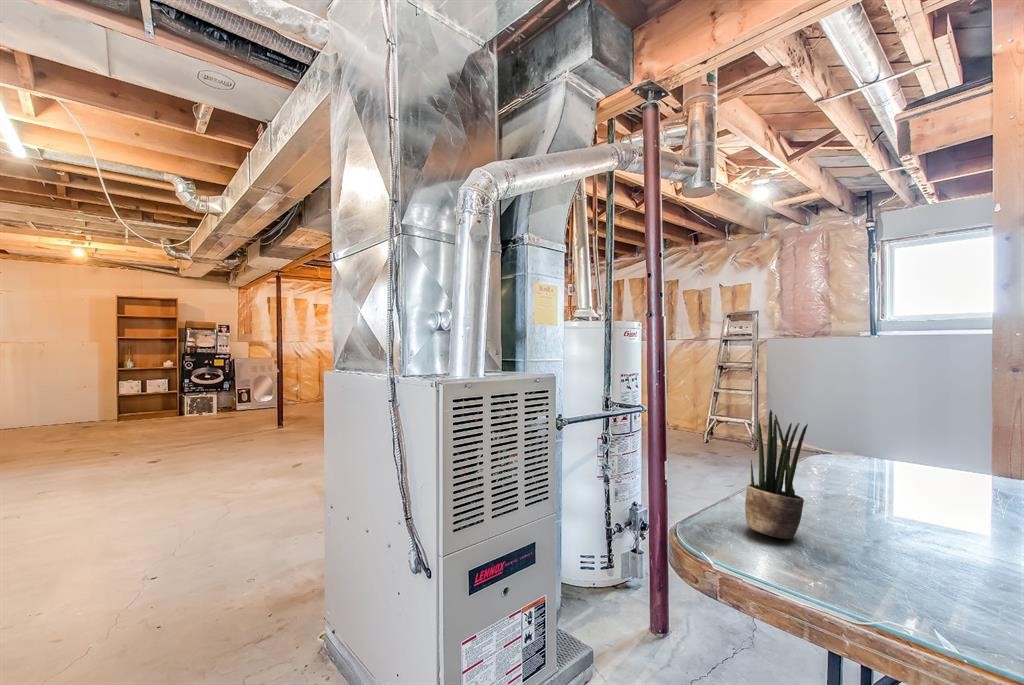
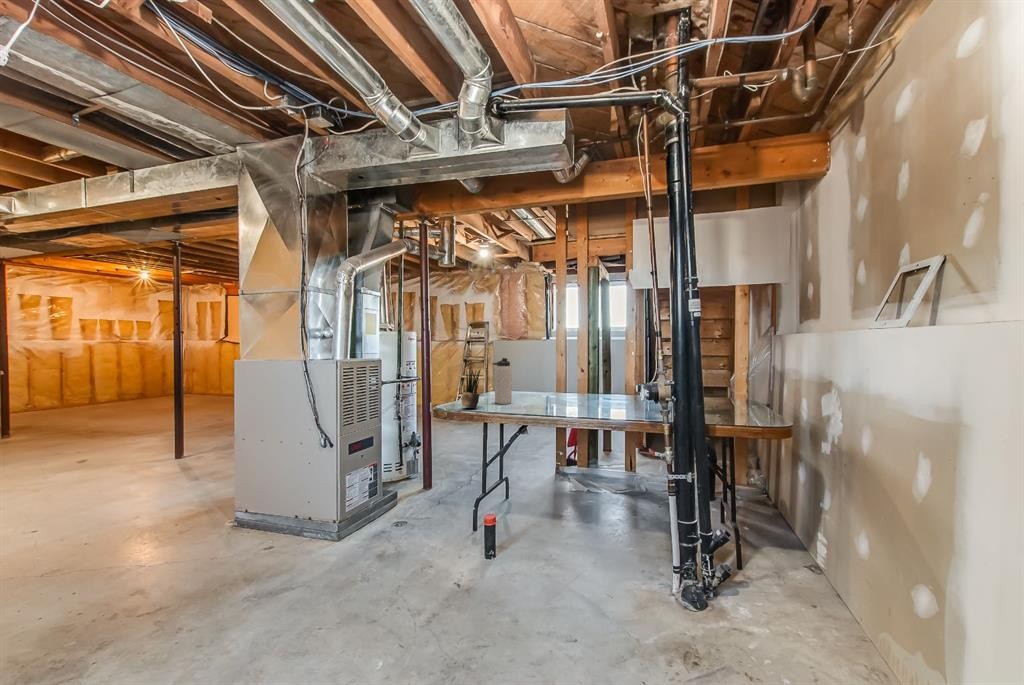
thermos bottle: none [833,389,904,526] -> present [493,358,512,404]

